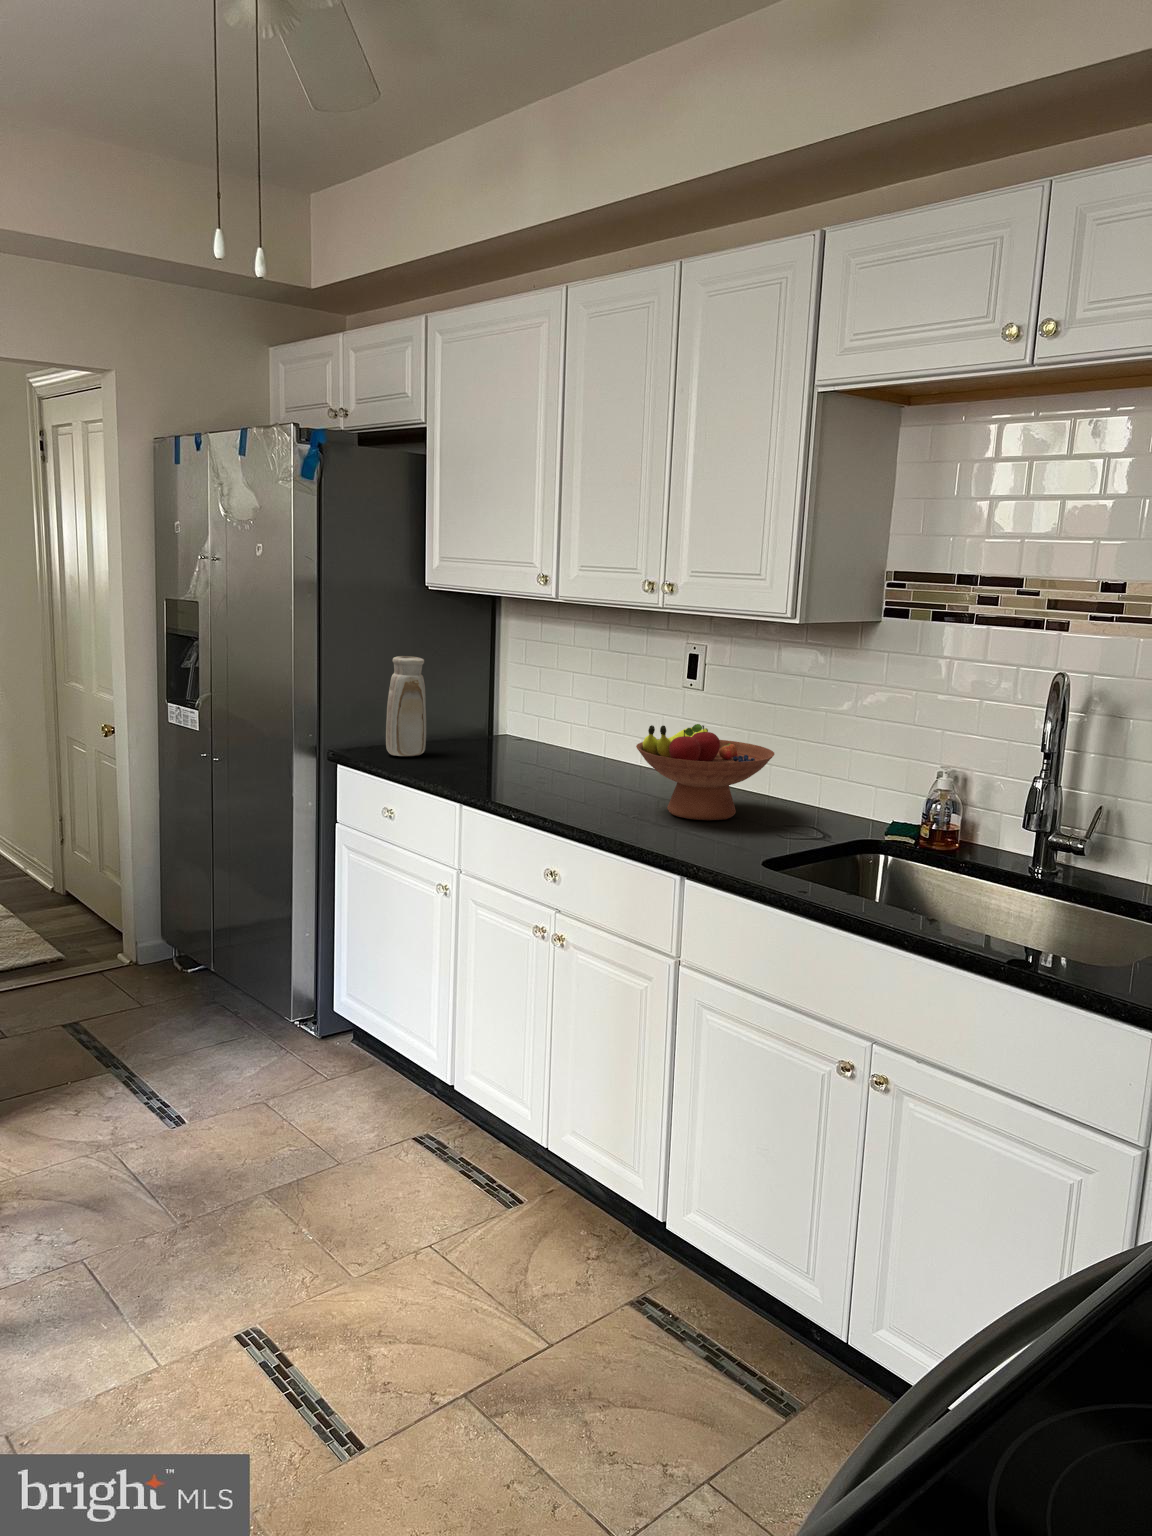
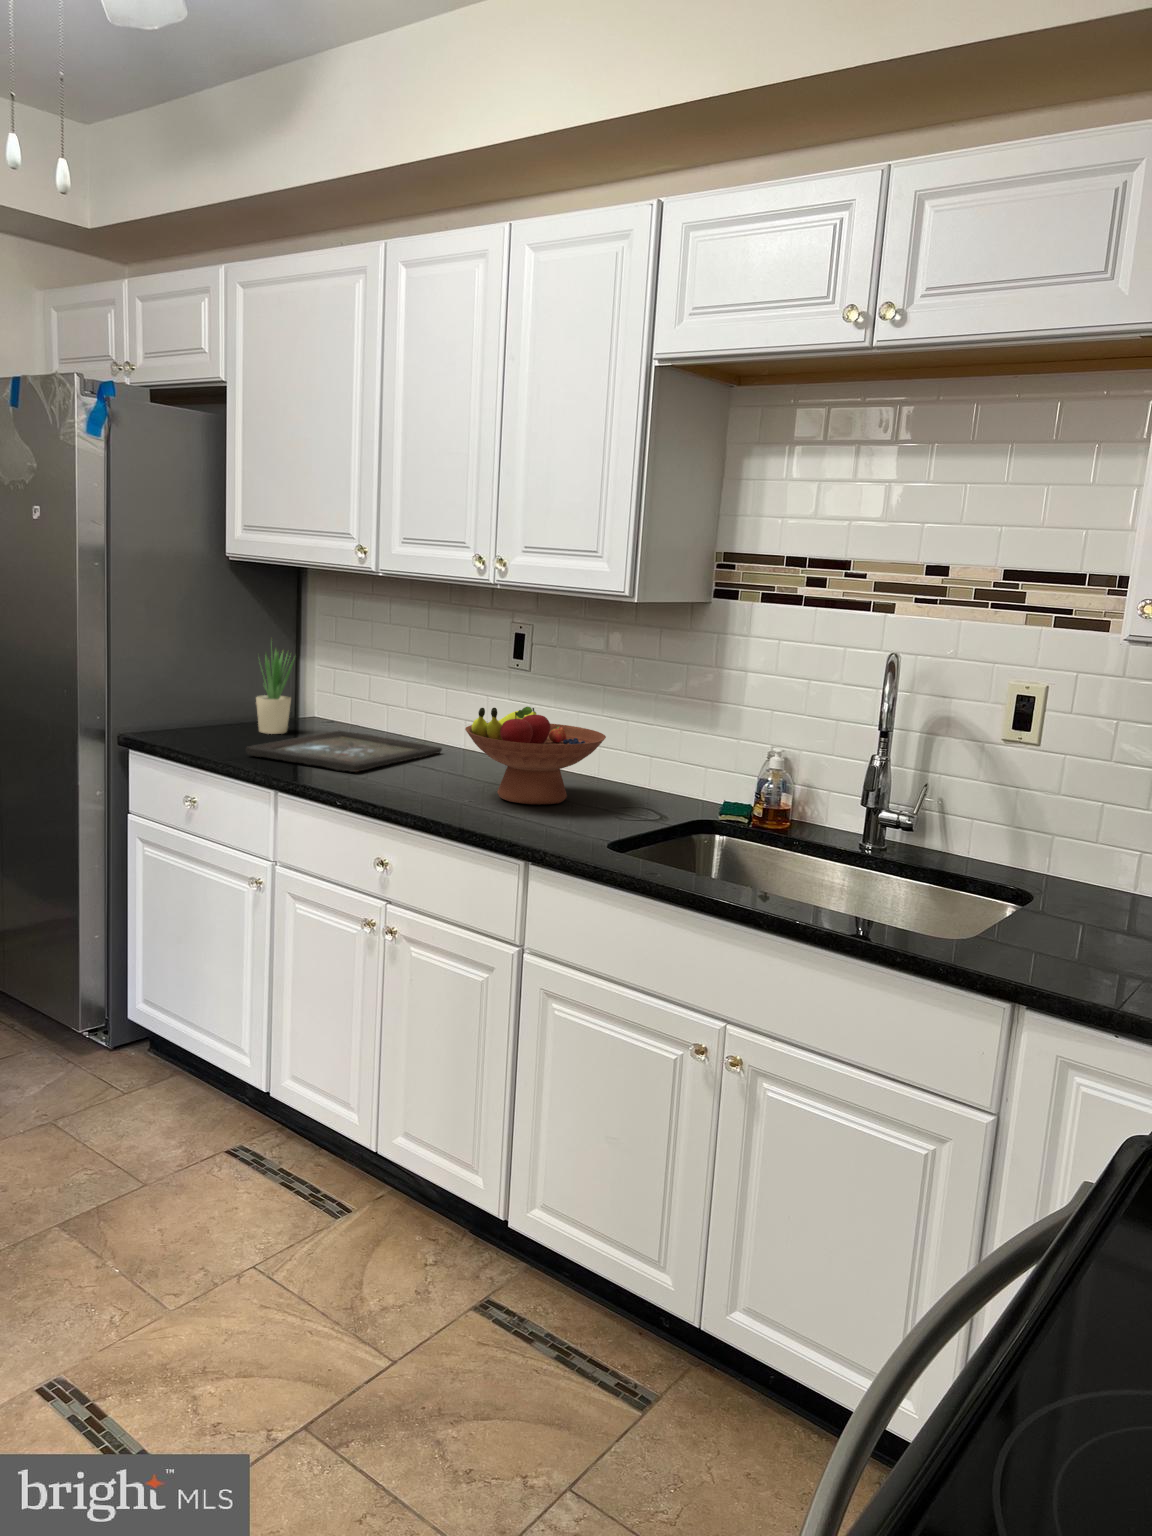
potted plant: none [451,652,489,746] -> present [256,649,294,734]
vase: present [386,656,426,756] -> none [187,638,230,744]
tray: none [437,743,623,785] -> present [246,731,442,772]

